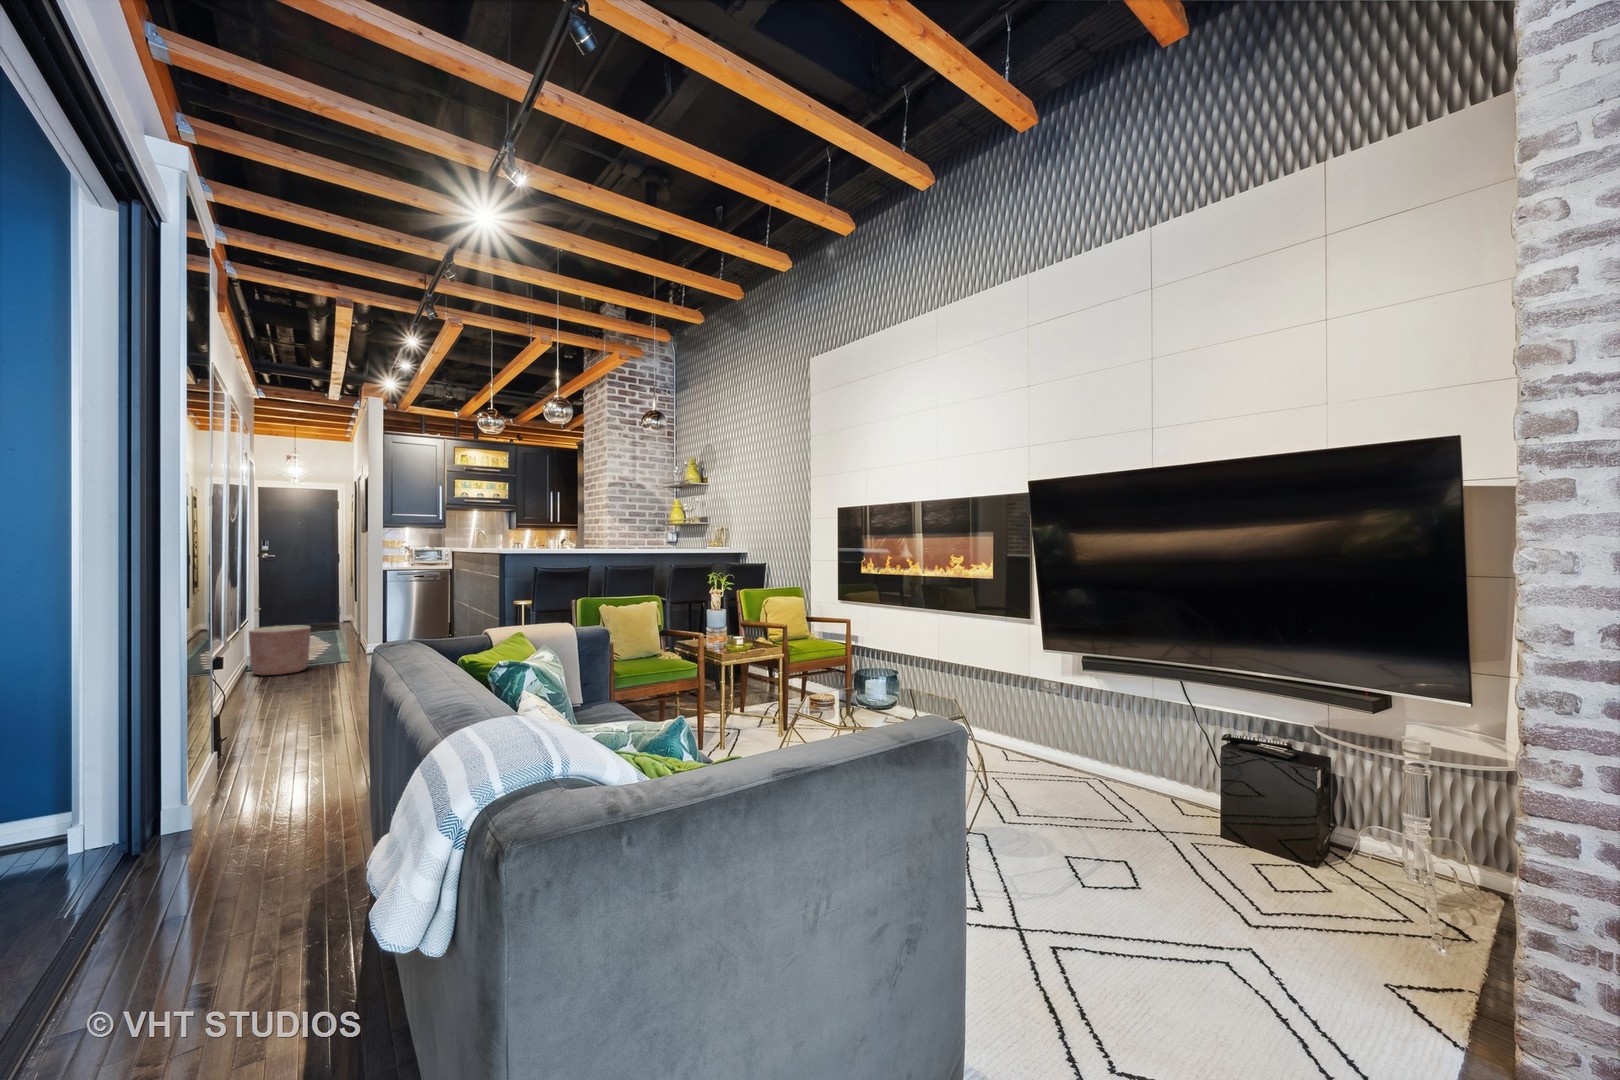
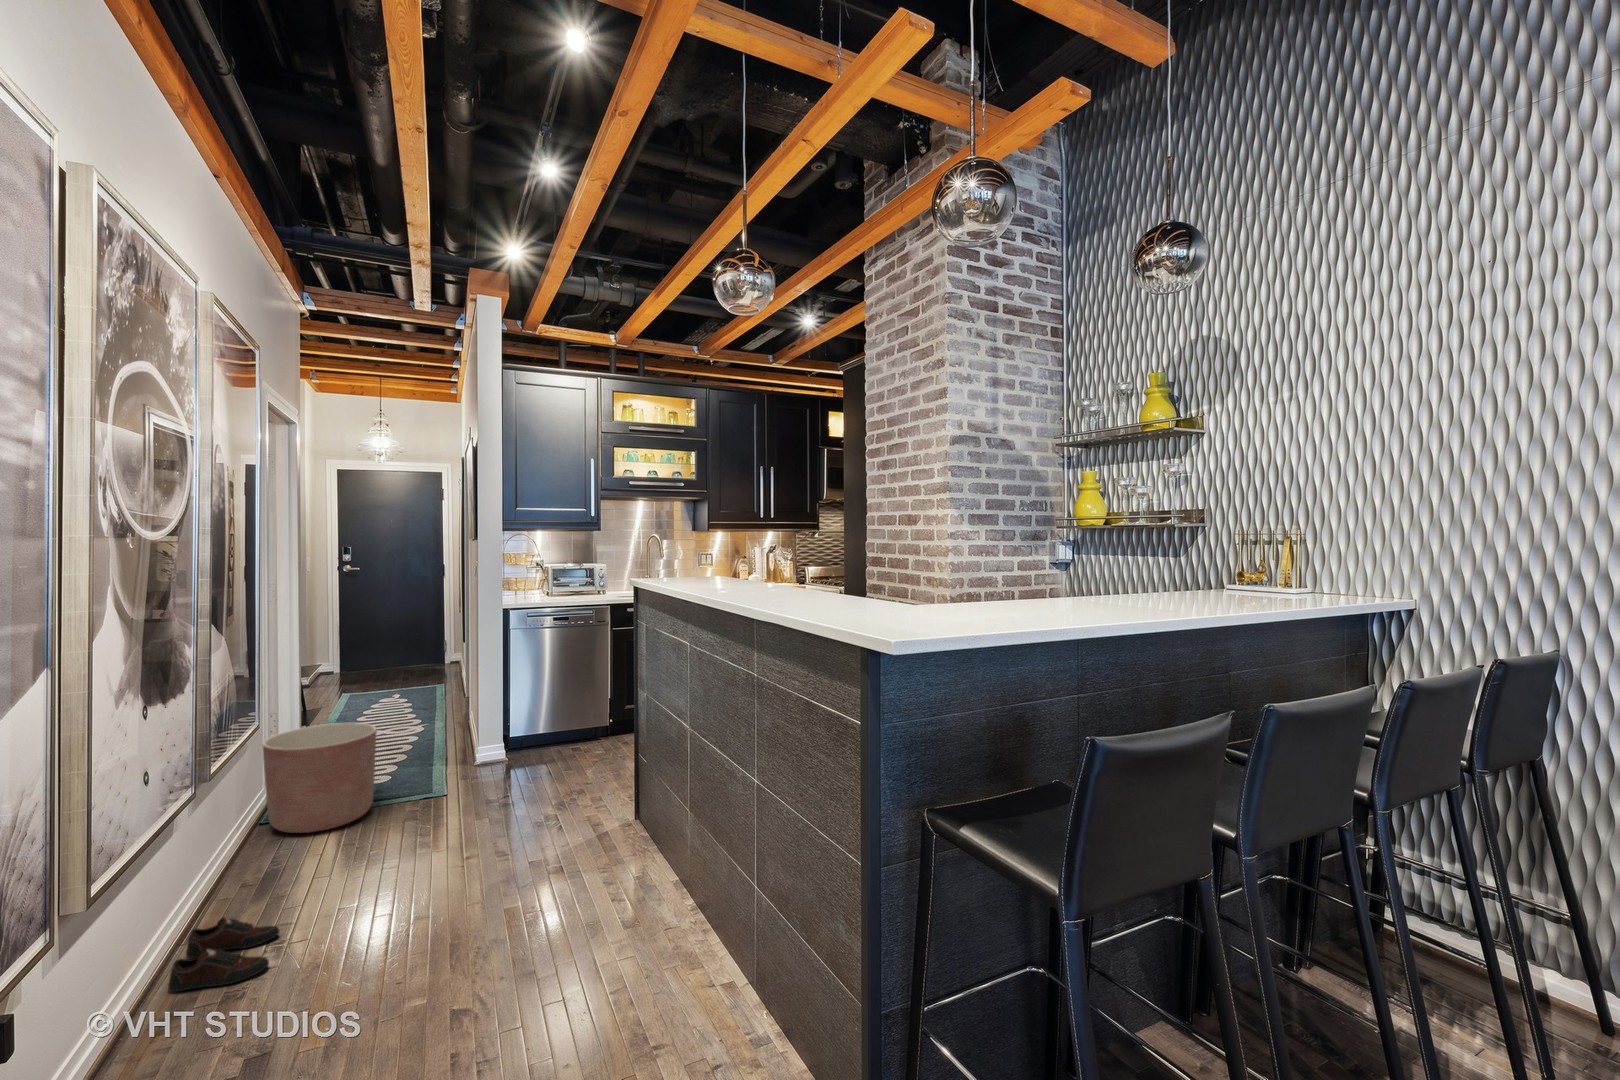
shoe: none [234,684,277,704] -> present [168,917,279,992]

